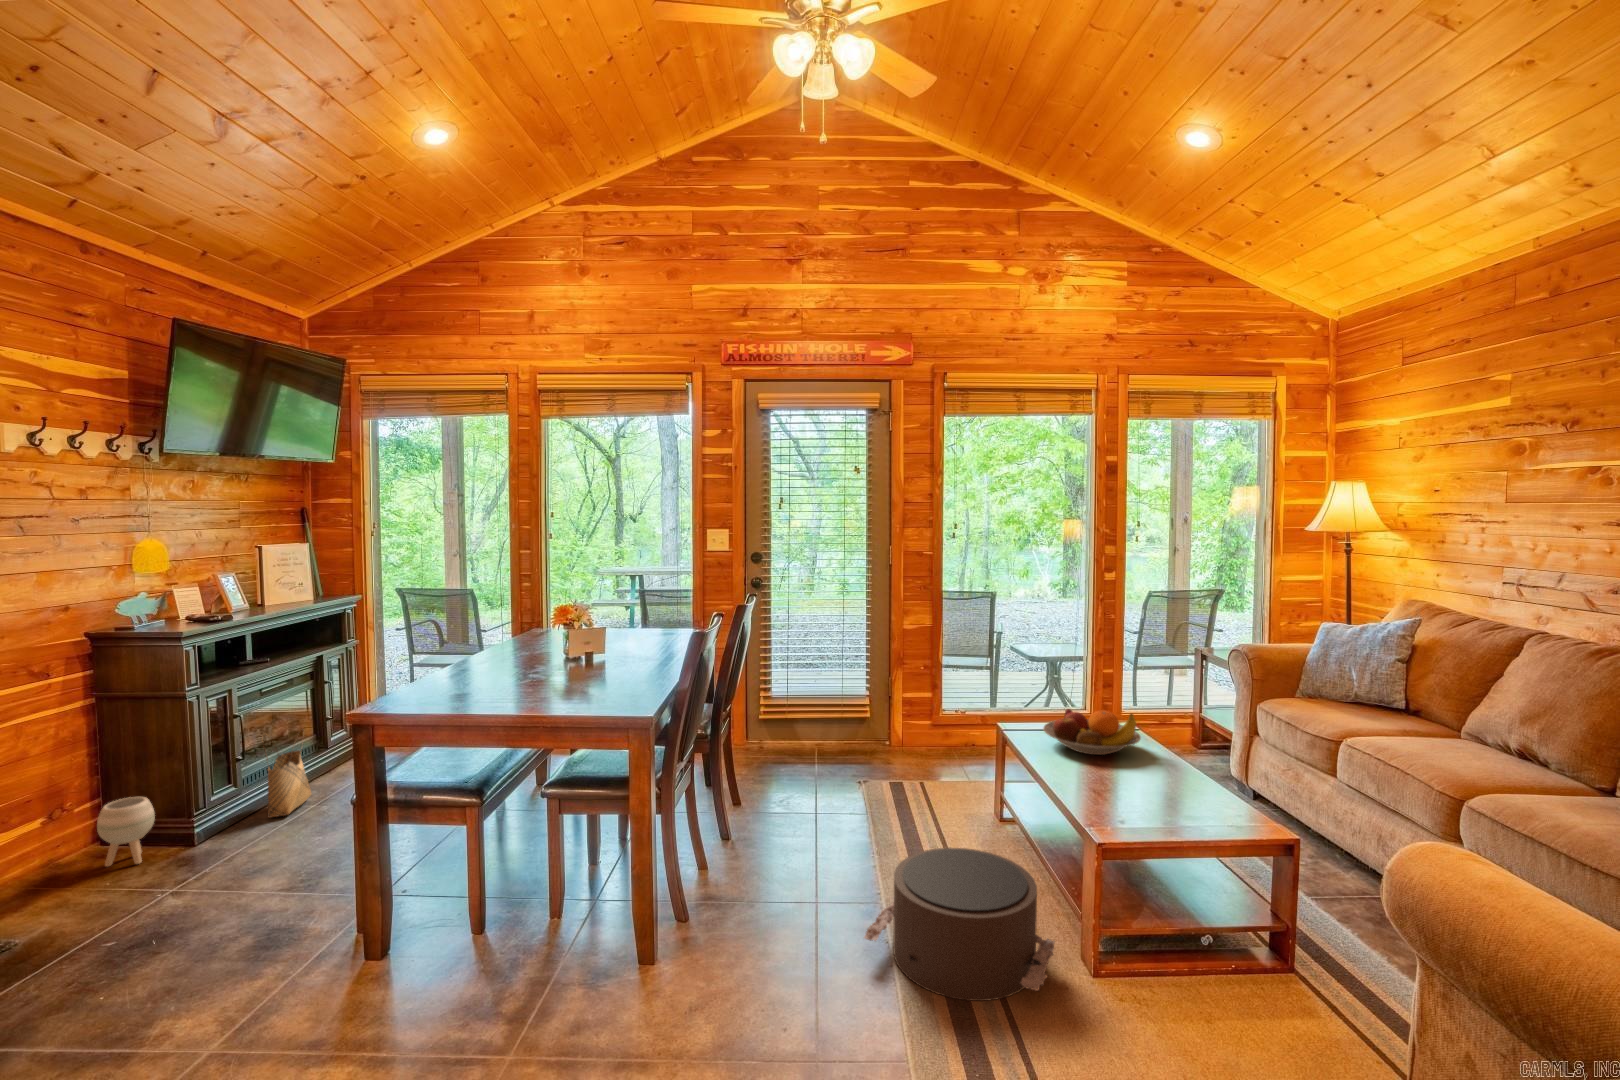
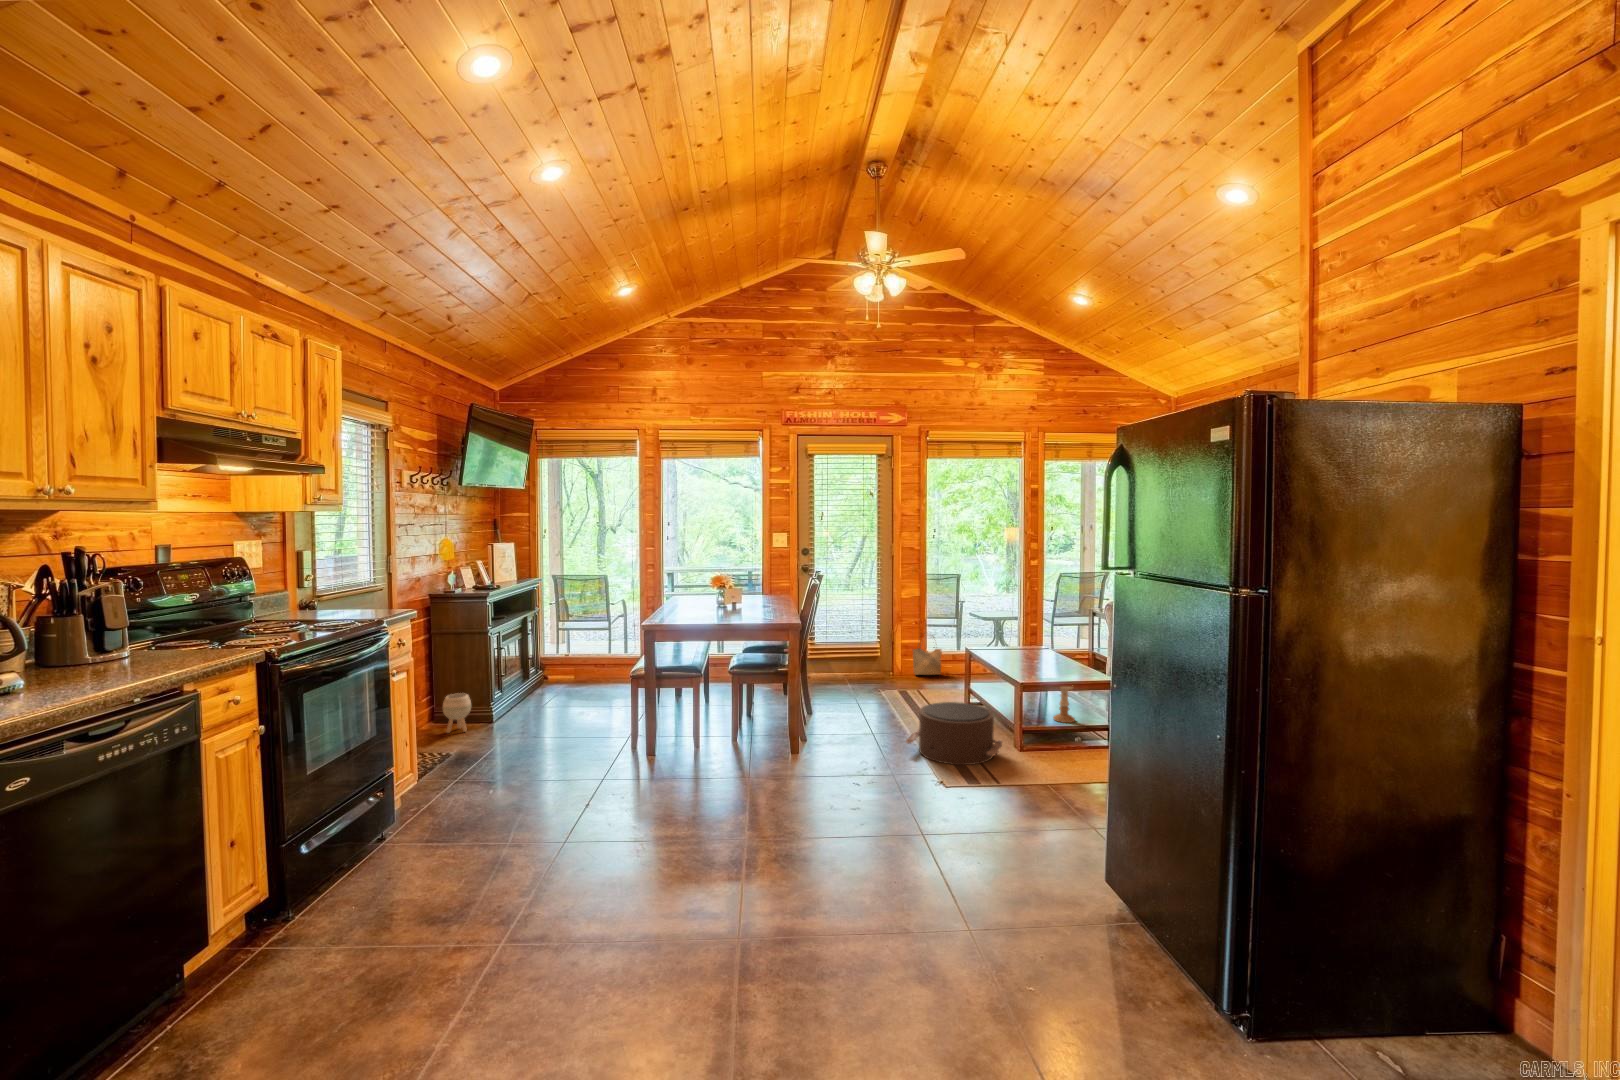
fruit bowl: present [1043,709,1141,755] -> none [994,635,1049,659]
woven basket: present [263,734,312,818] -> present [913,648,941,675]
candle holder: none [1153,820,1197,901] -> present [1053,687,1075,723]

